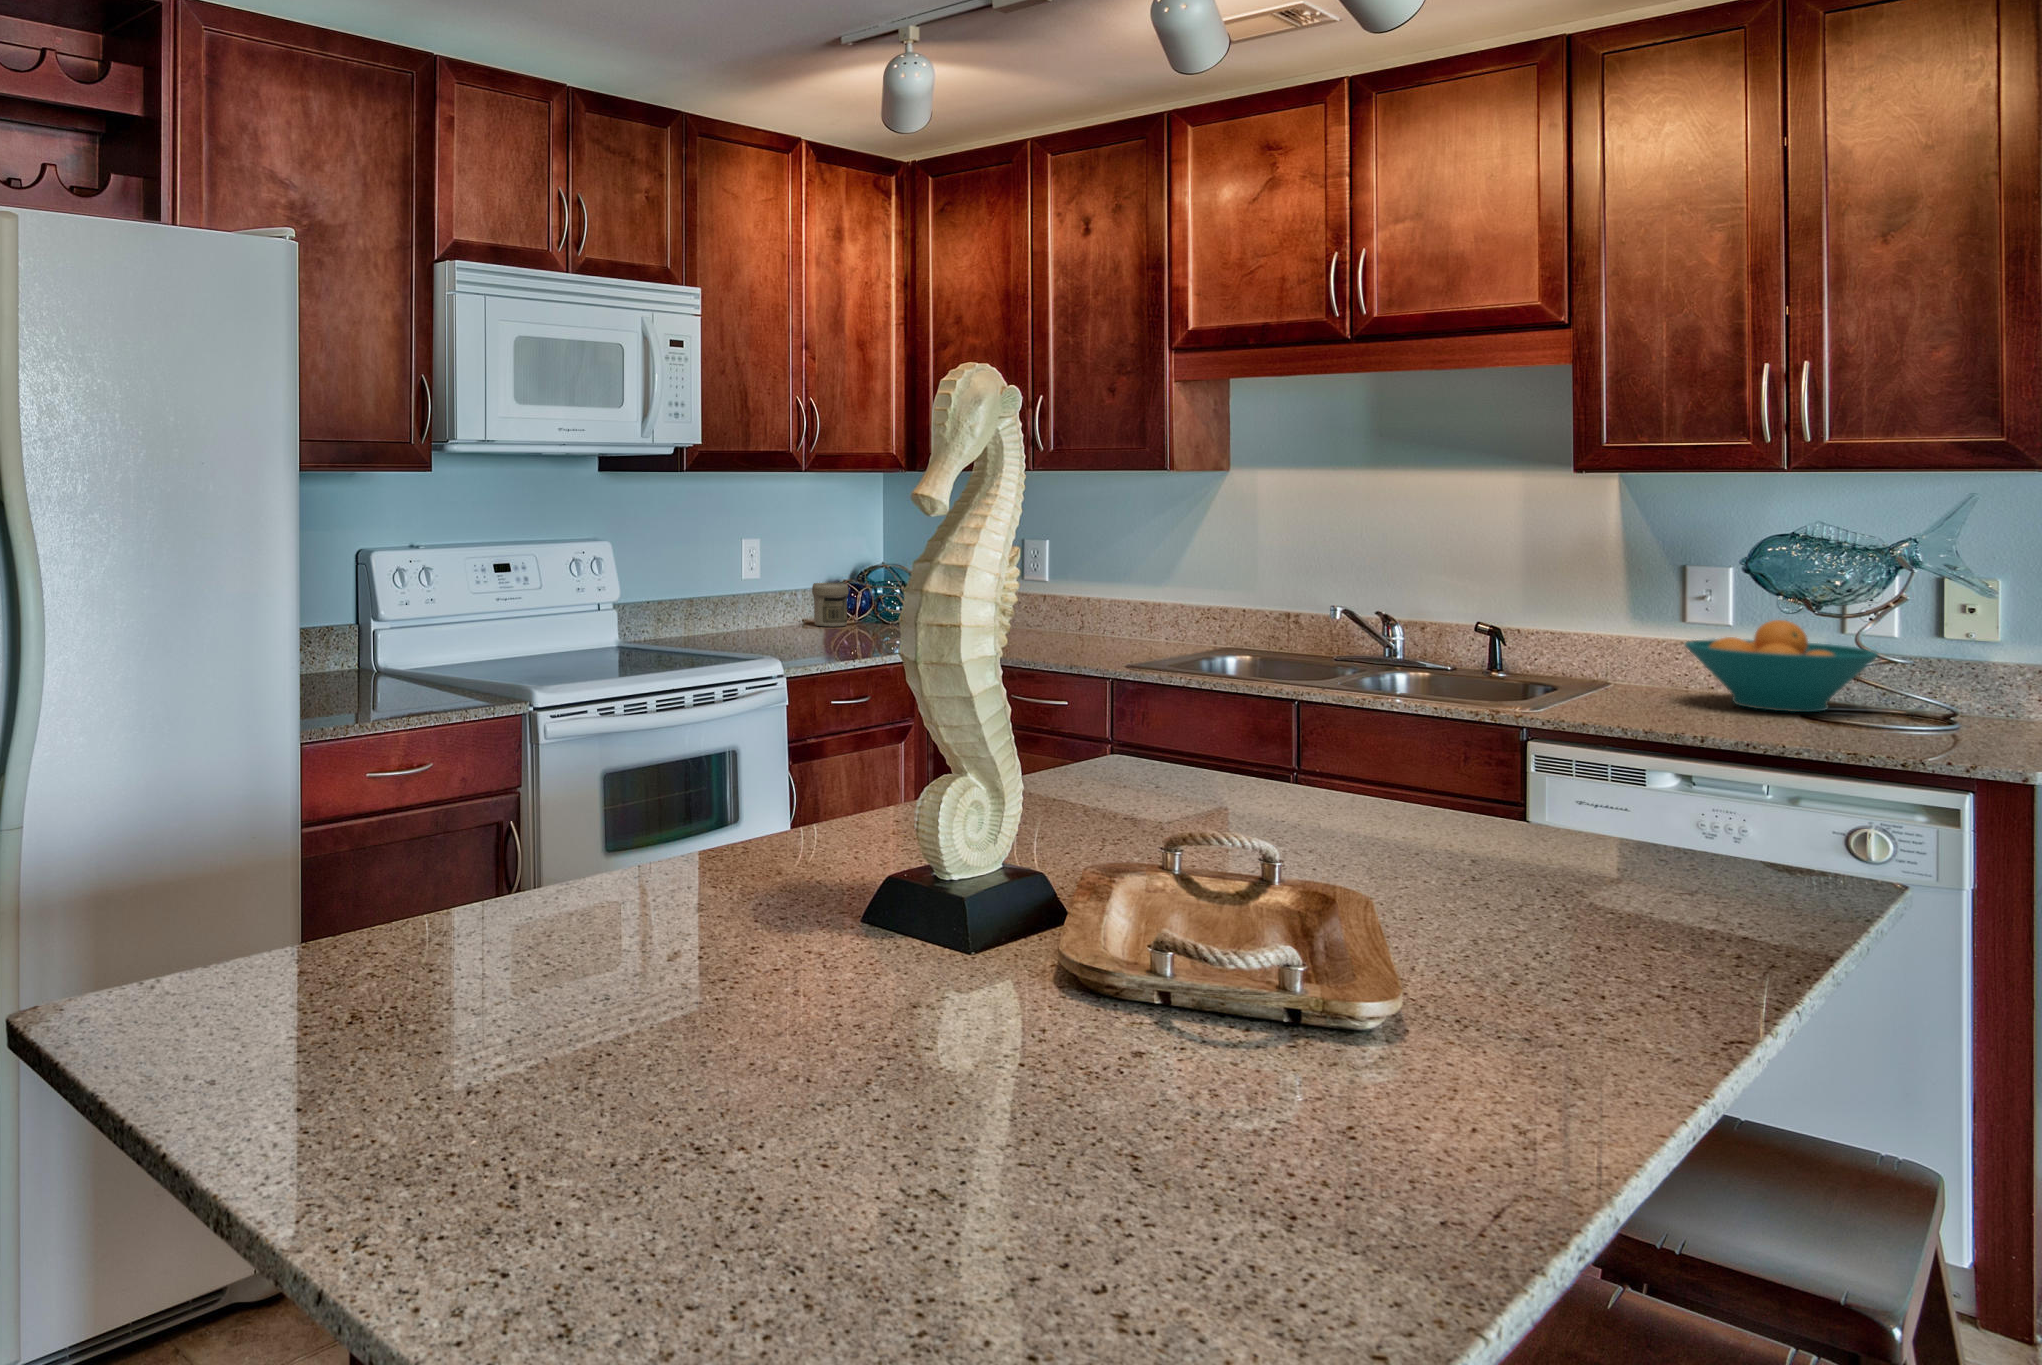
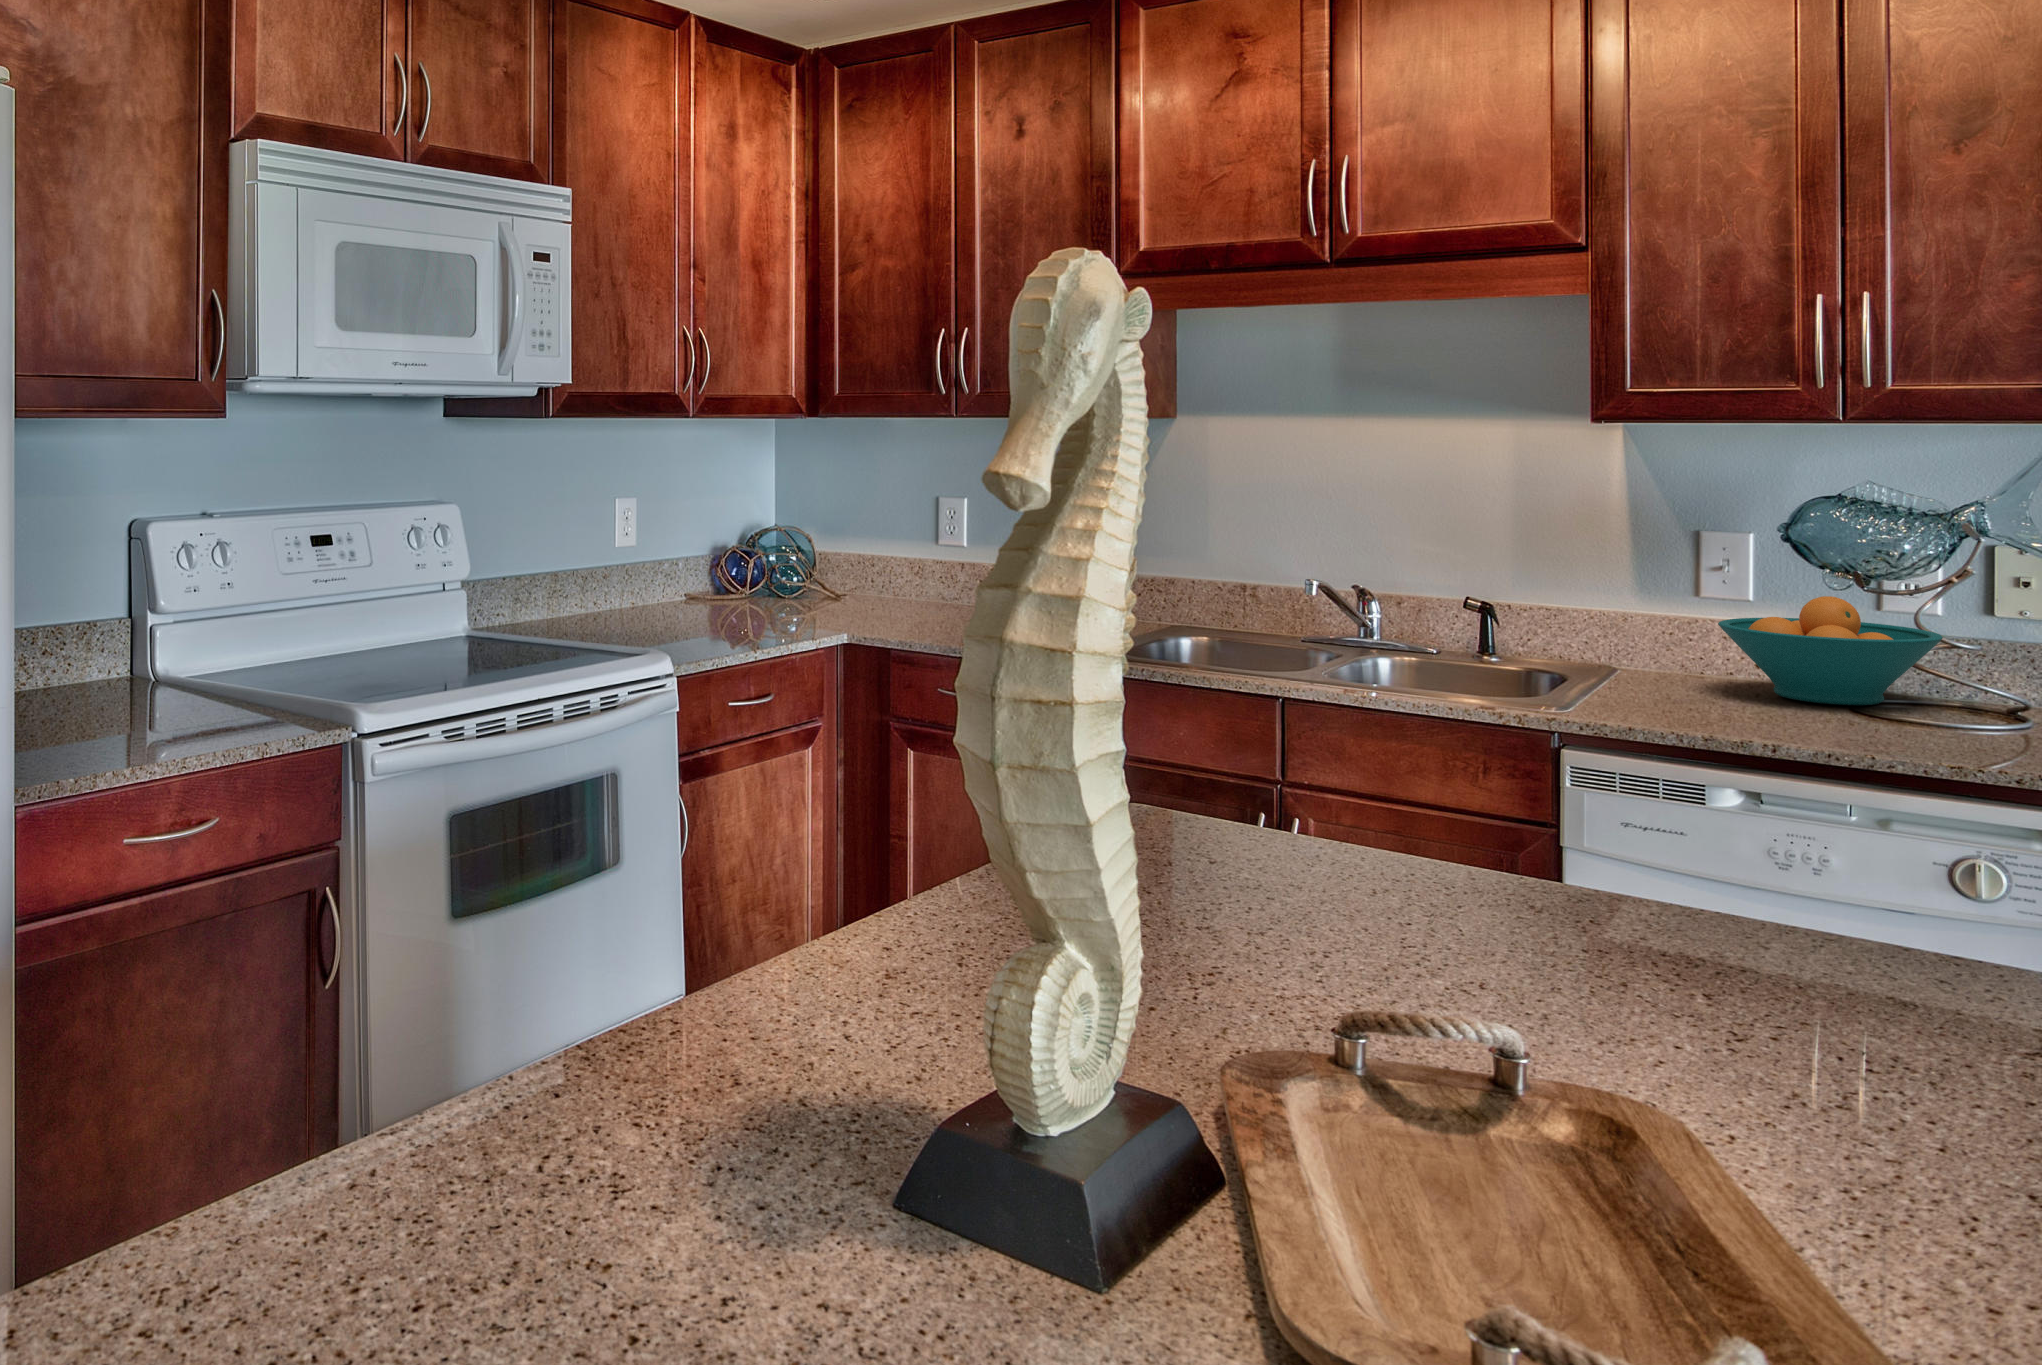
jar: present [812,583,849,627] -> none [694,549,737,602]

